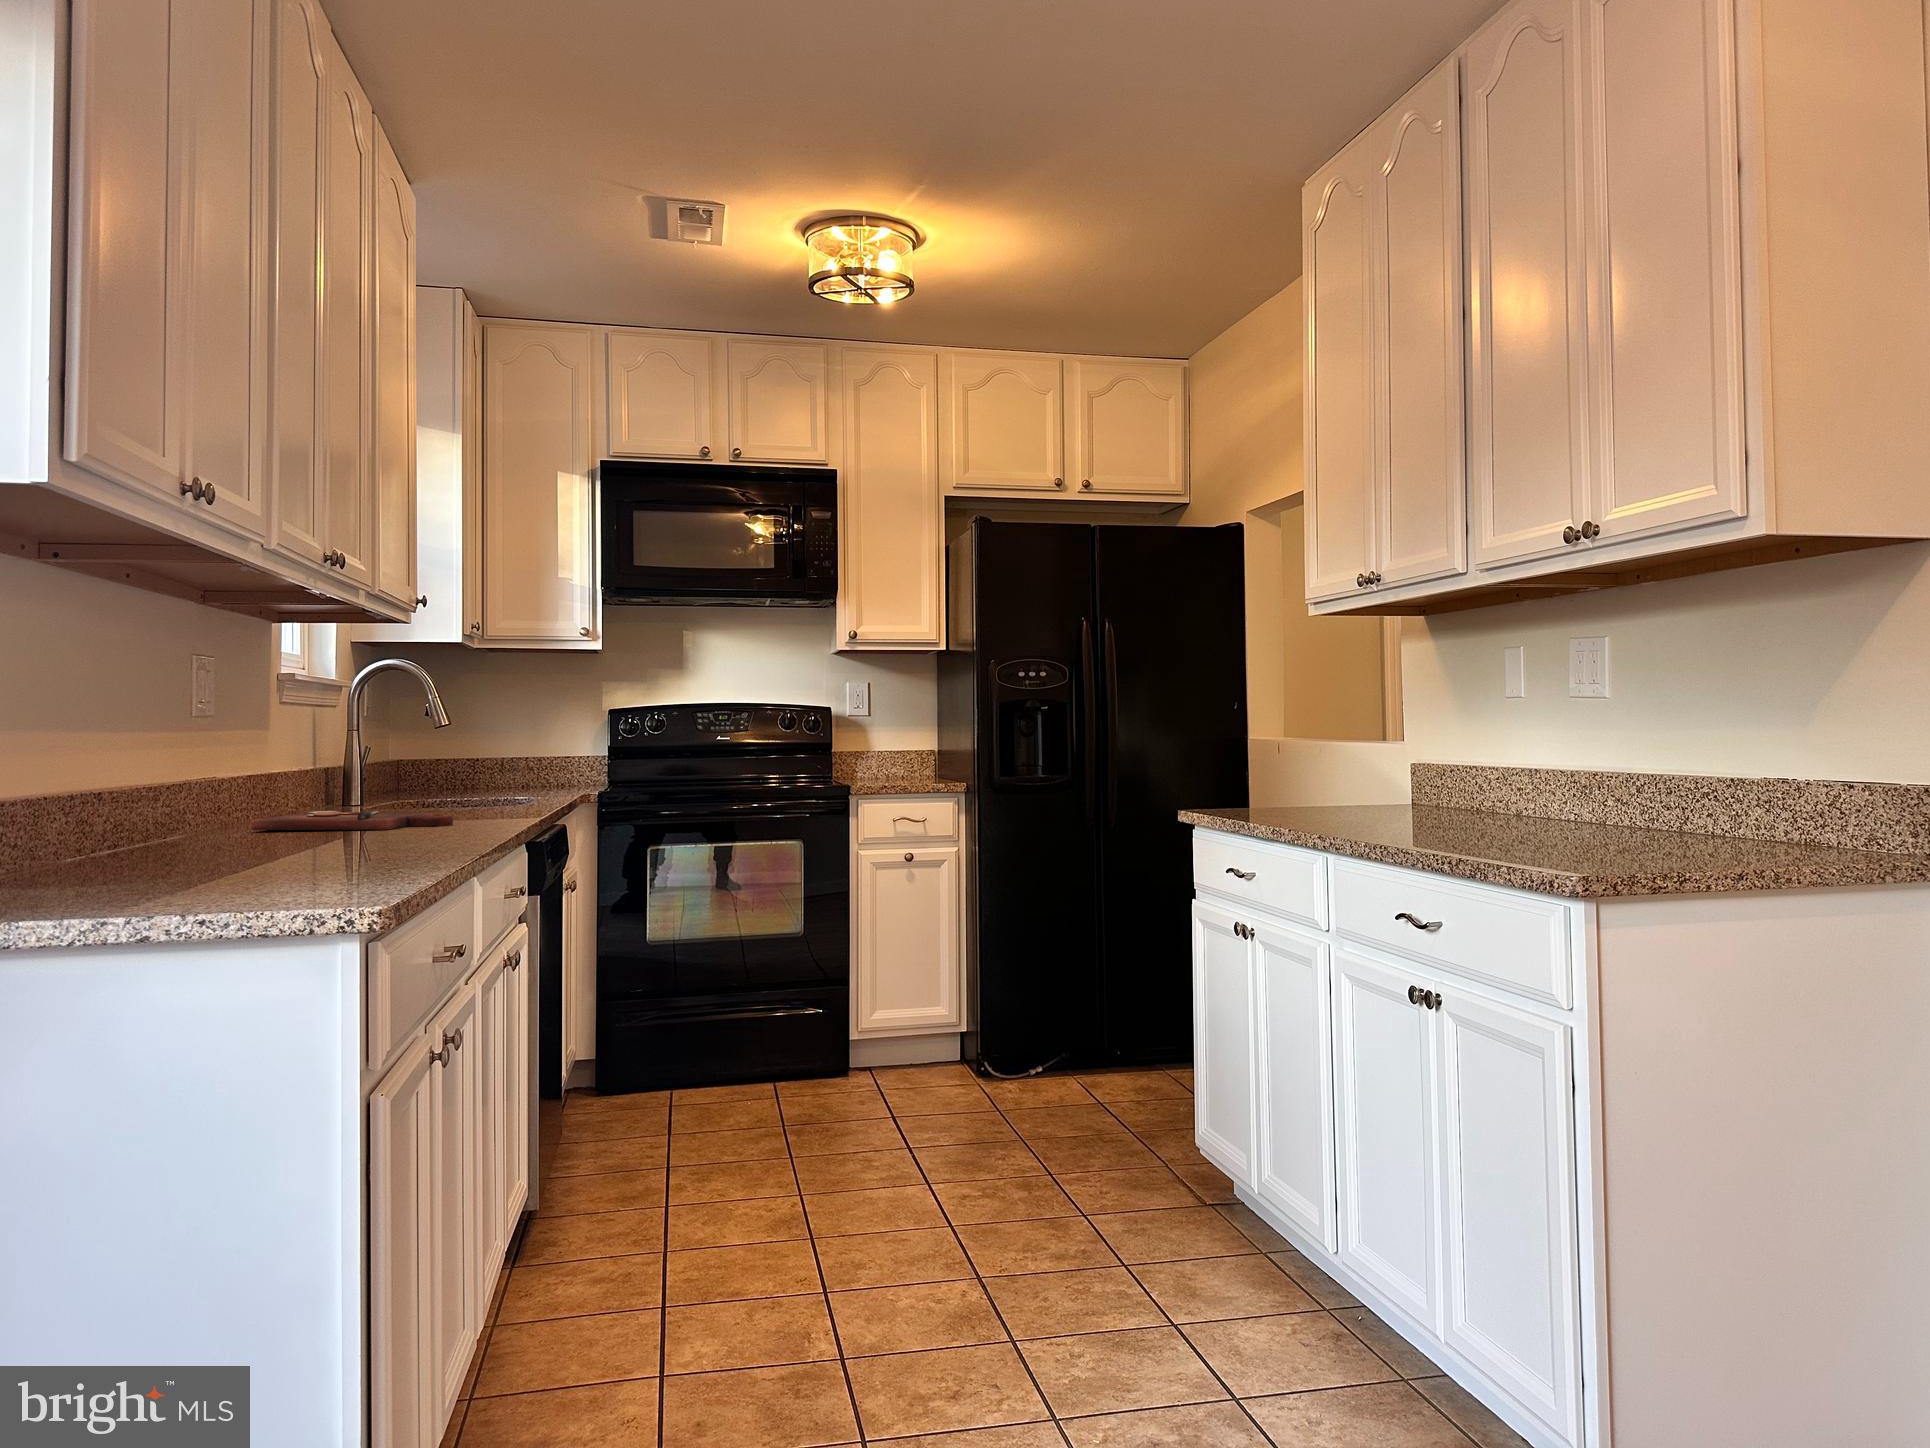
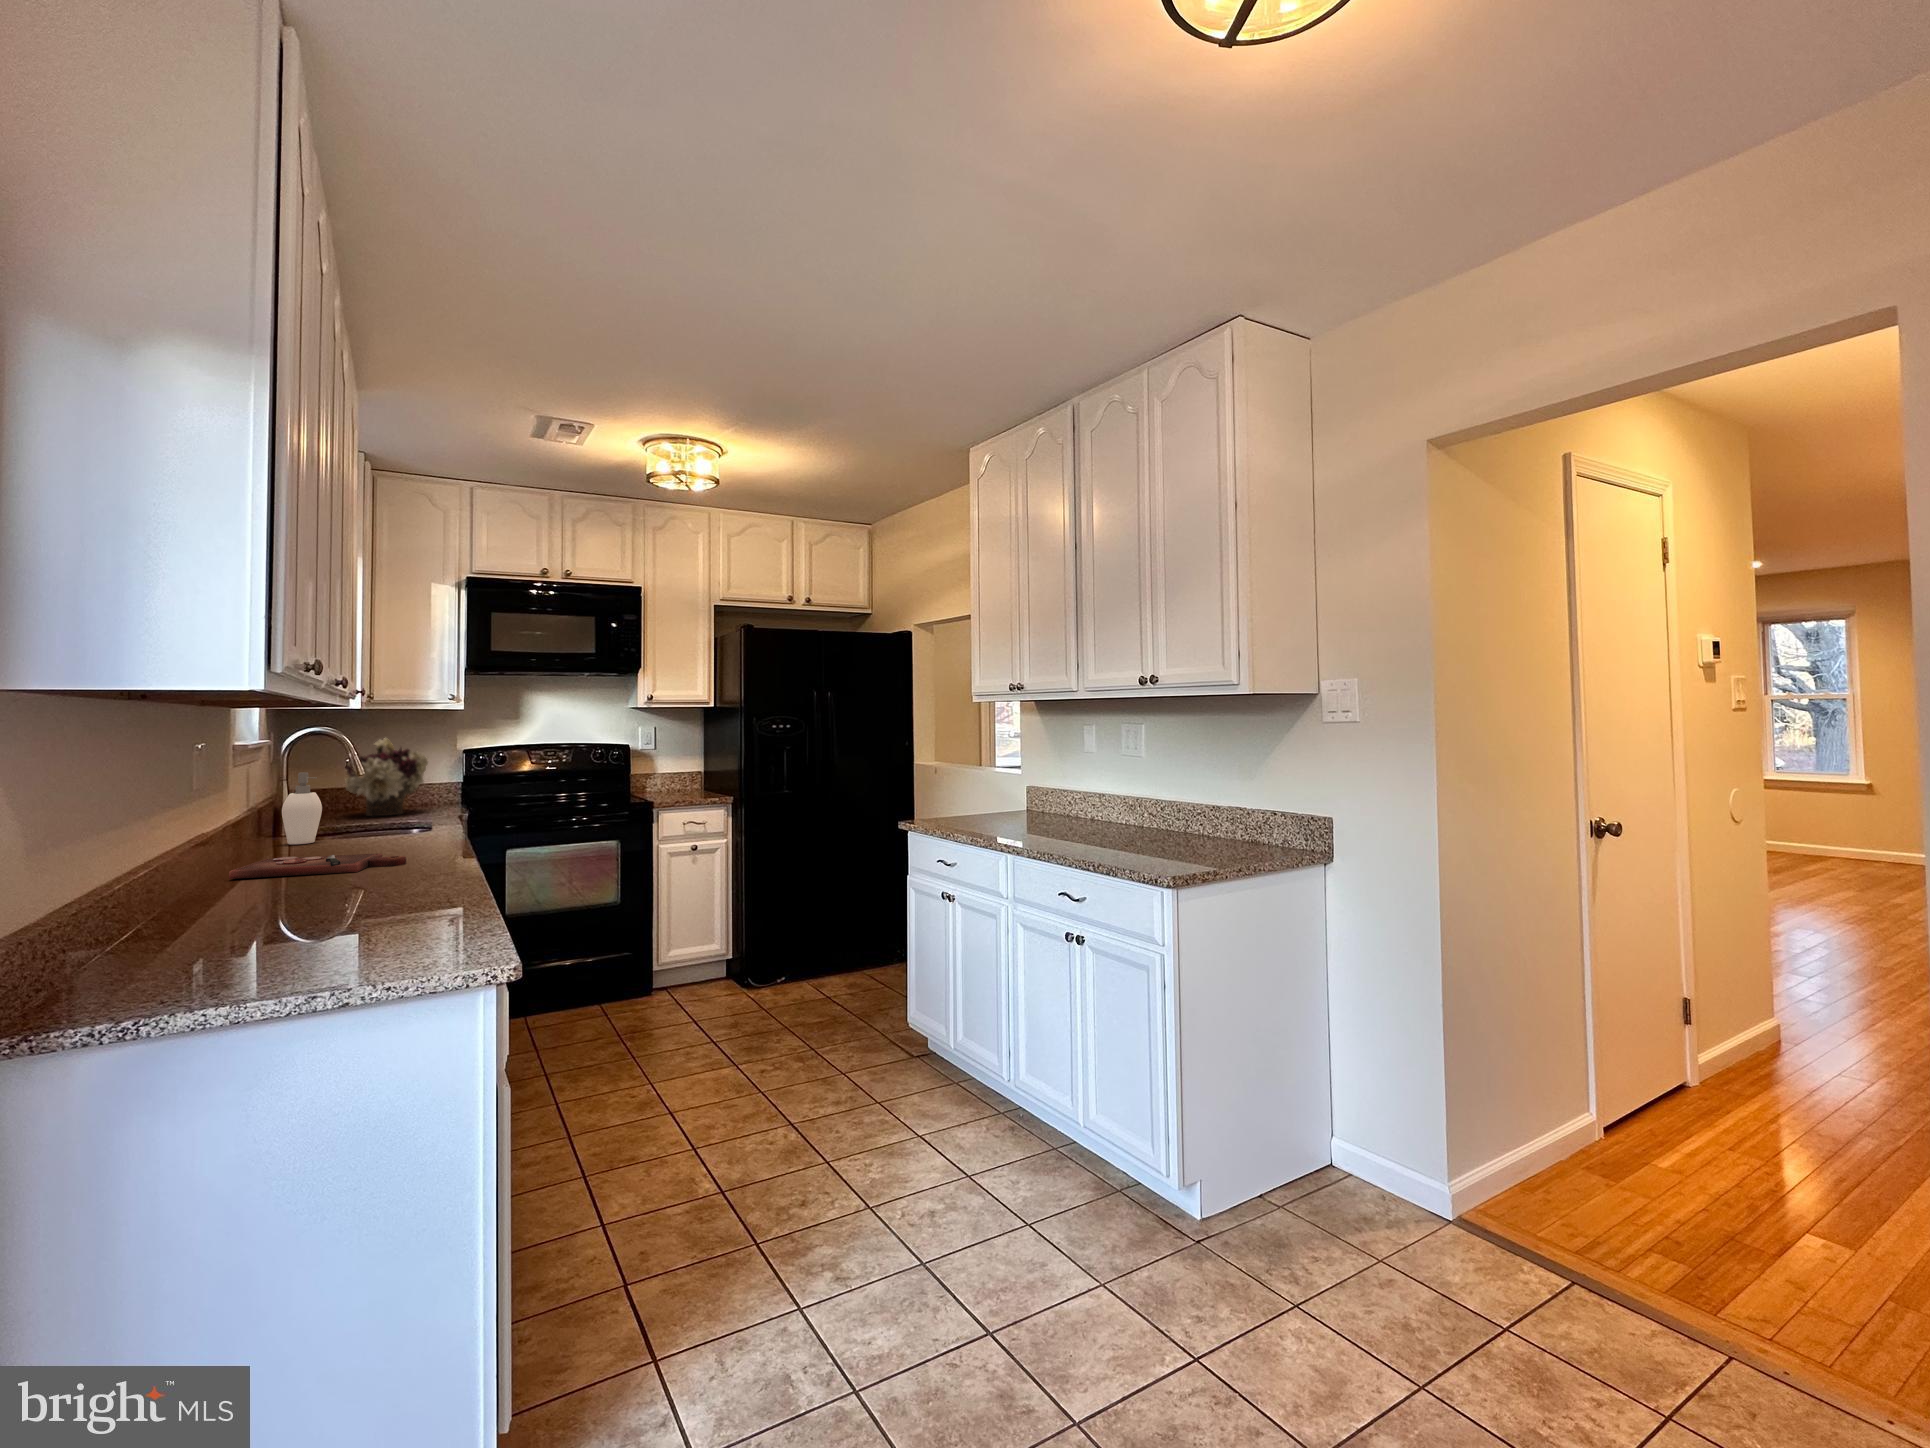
flower arrangement: none [467,688,564,791] -> present [345,738,428,816]
soap dispenser: none [361,716,406,809] -> present [282,772,322,844]

